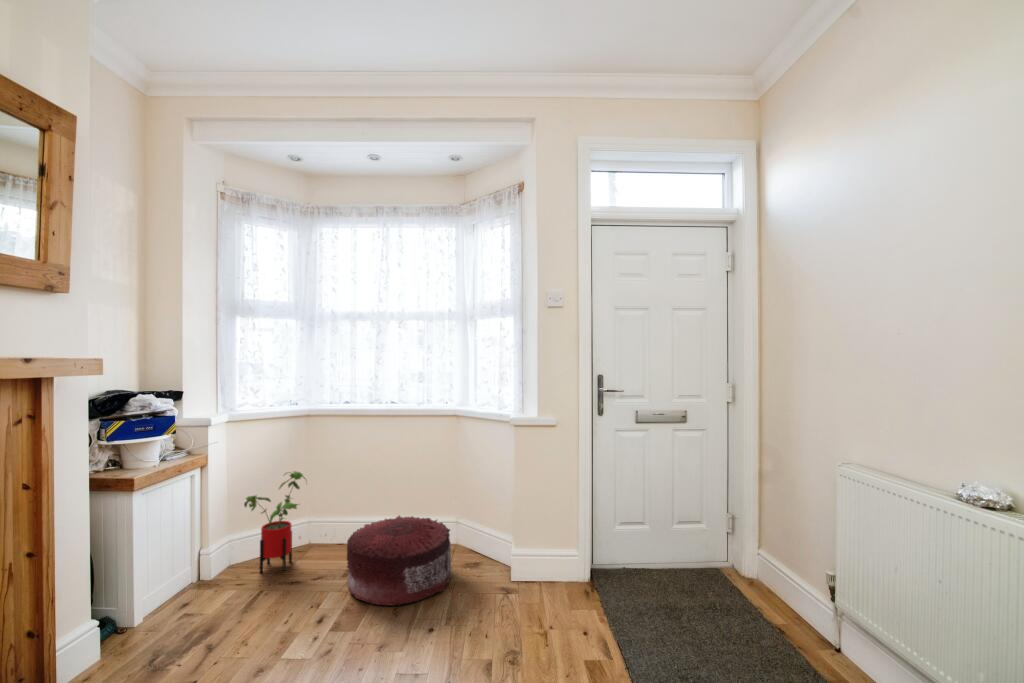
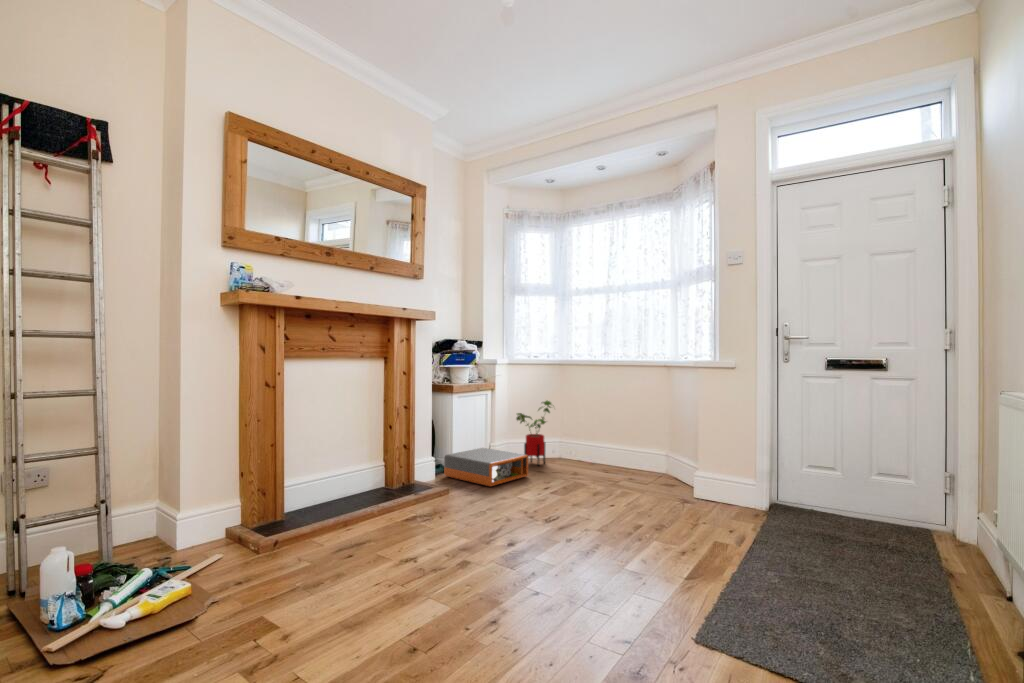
pouf: present [347,516,452,606] -> none [570,439,649,493]
storage box: none [117,567,279,649] -> present [444,448,528,486]

